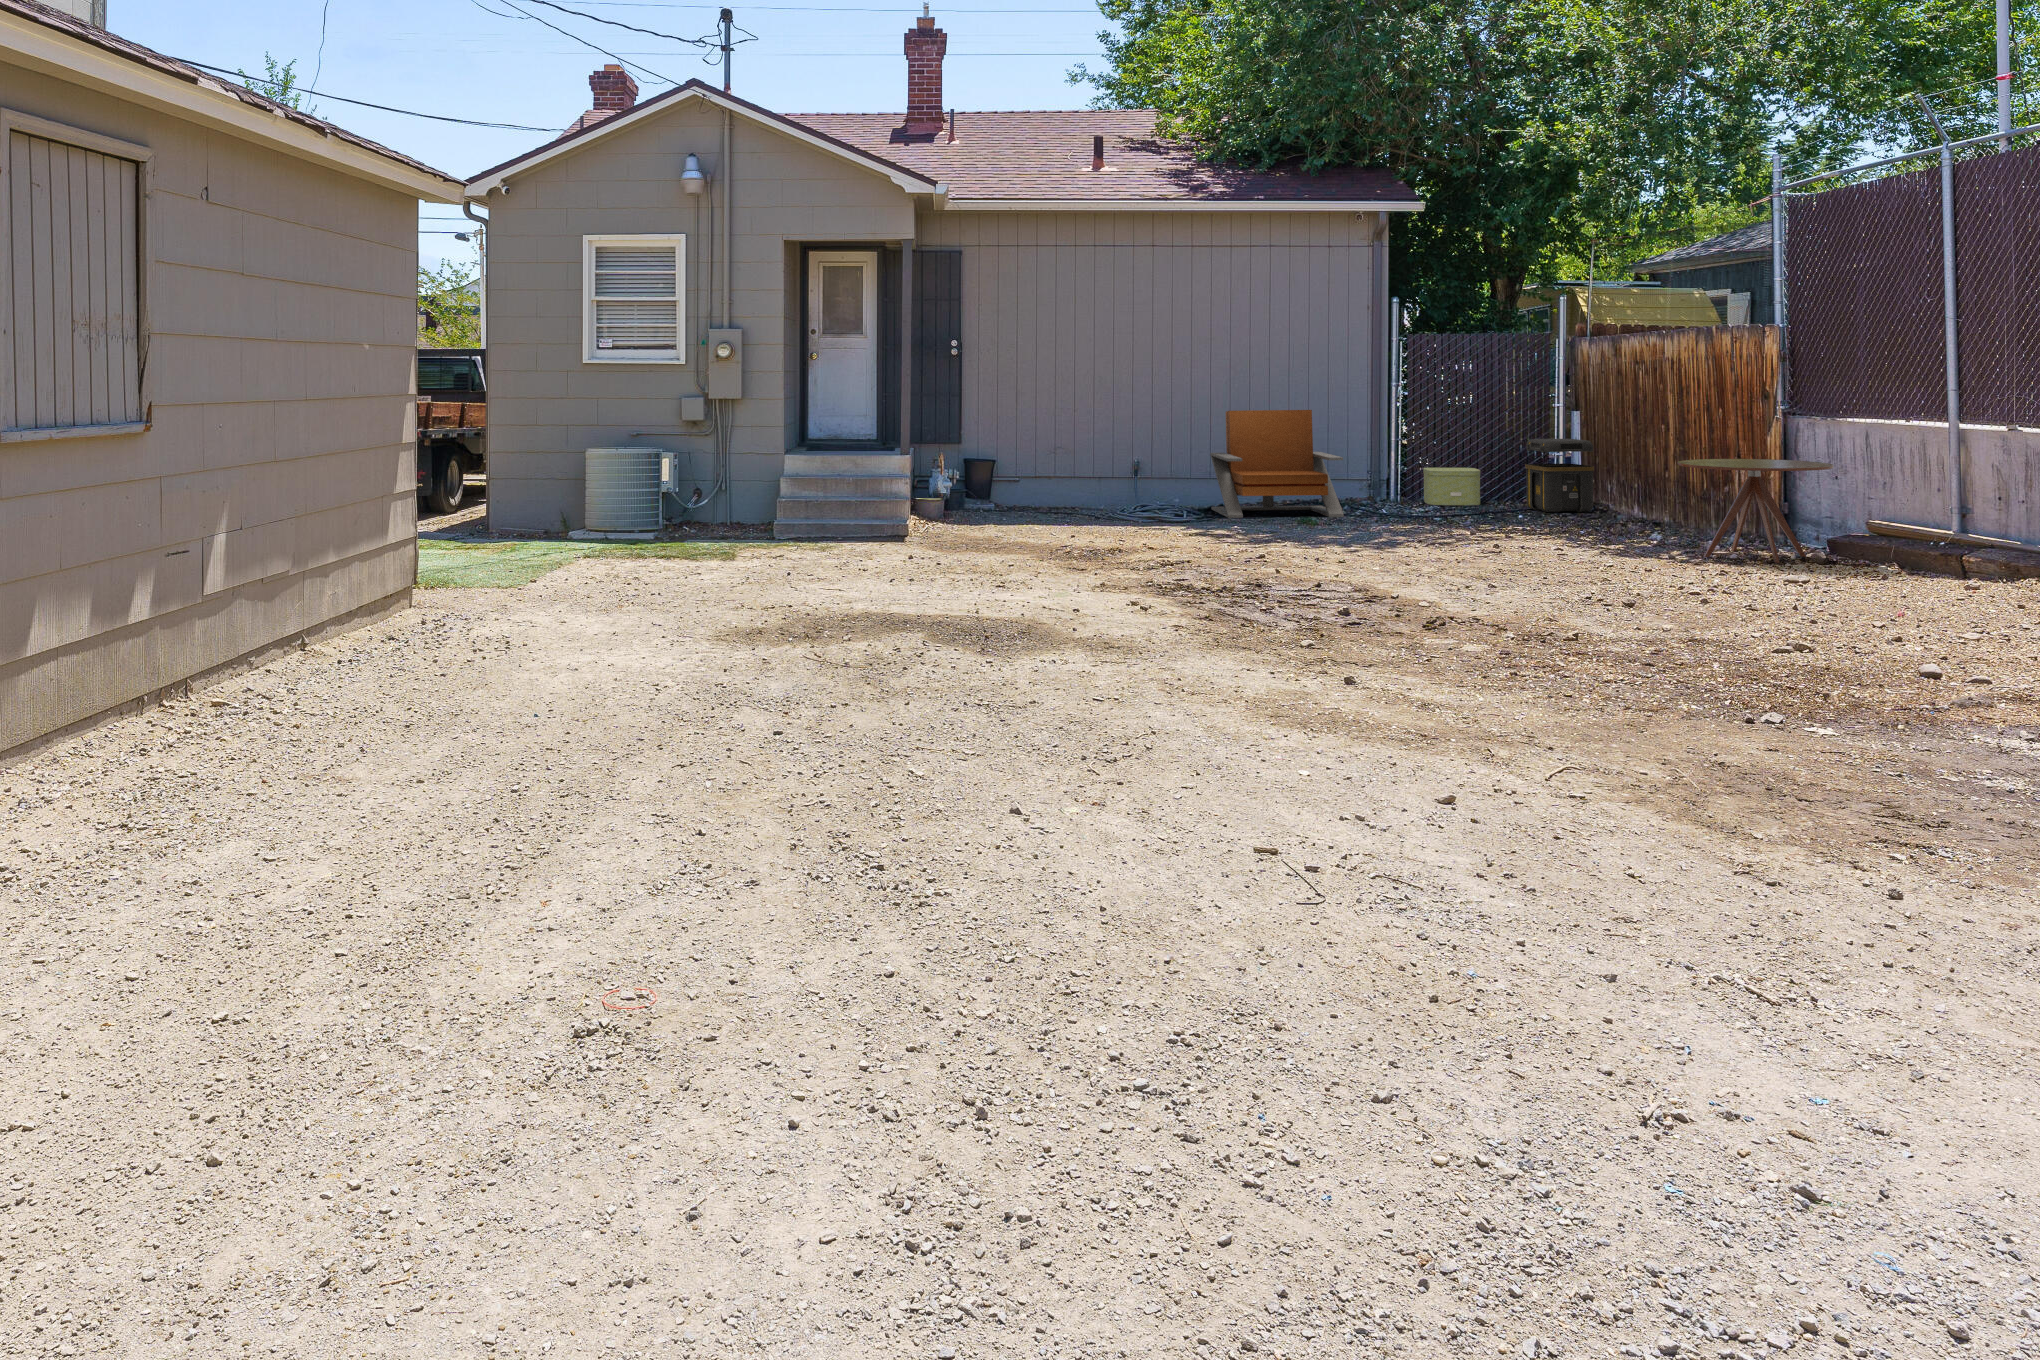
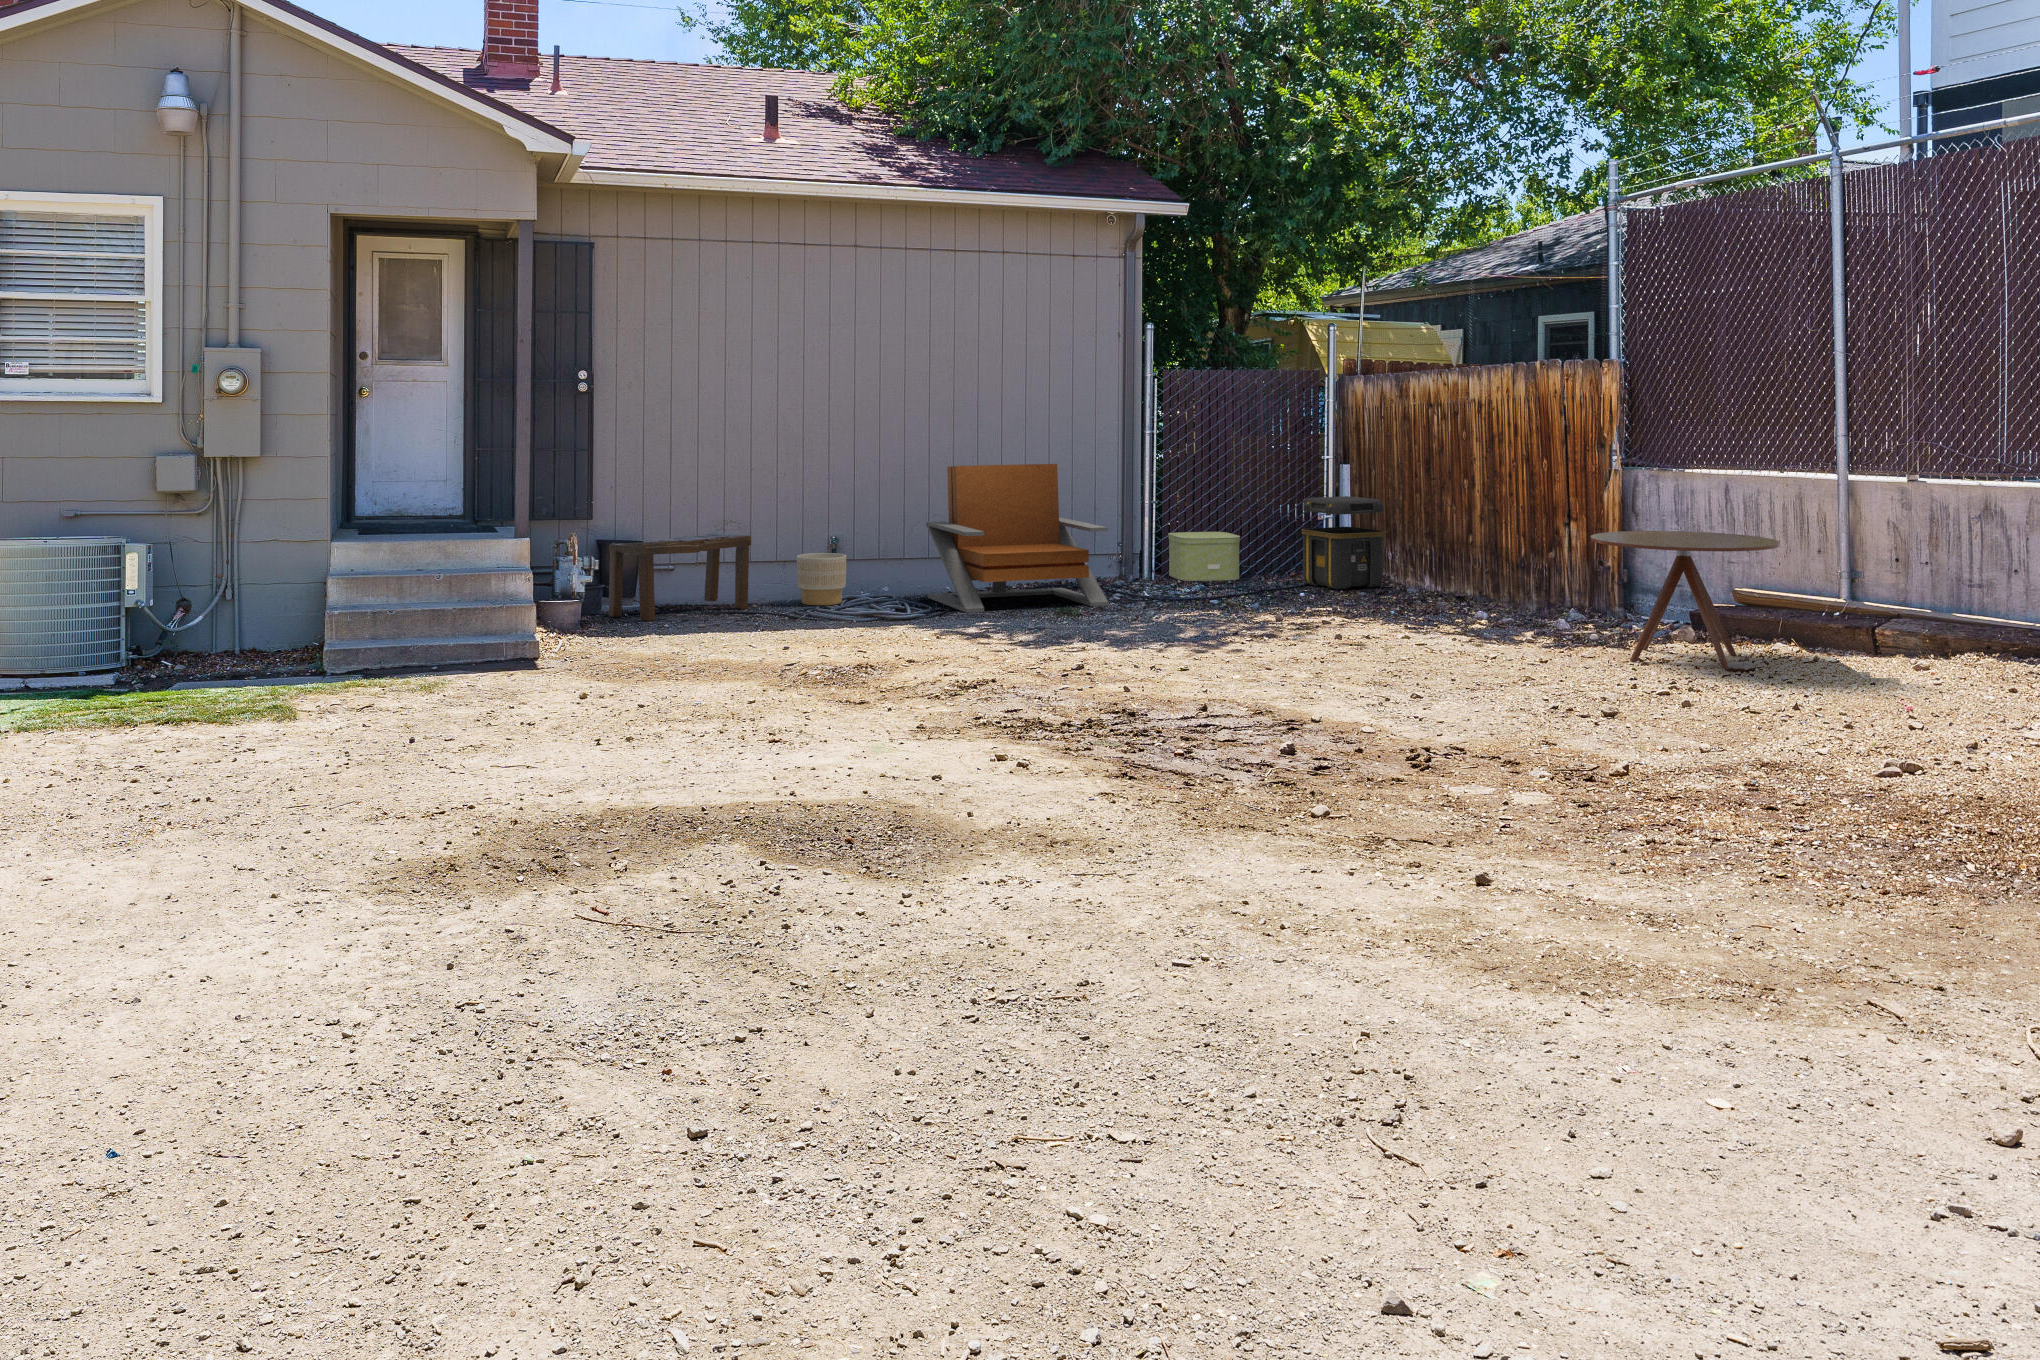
bench: none [974,458,1075,516] -> present [609,533,751,621]
planter: none [1111,474,1148,512] -> present [797,553,846,605]

